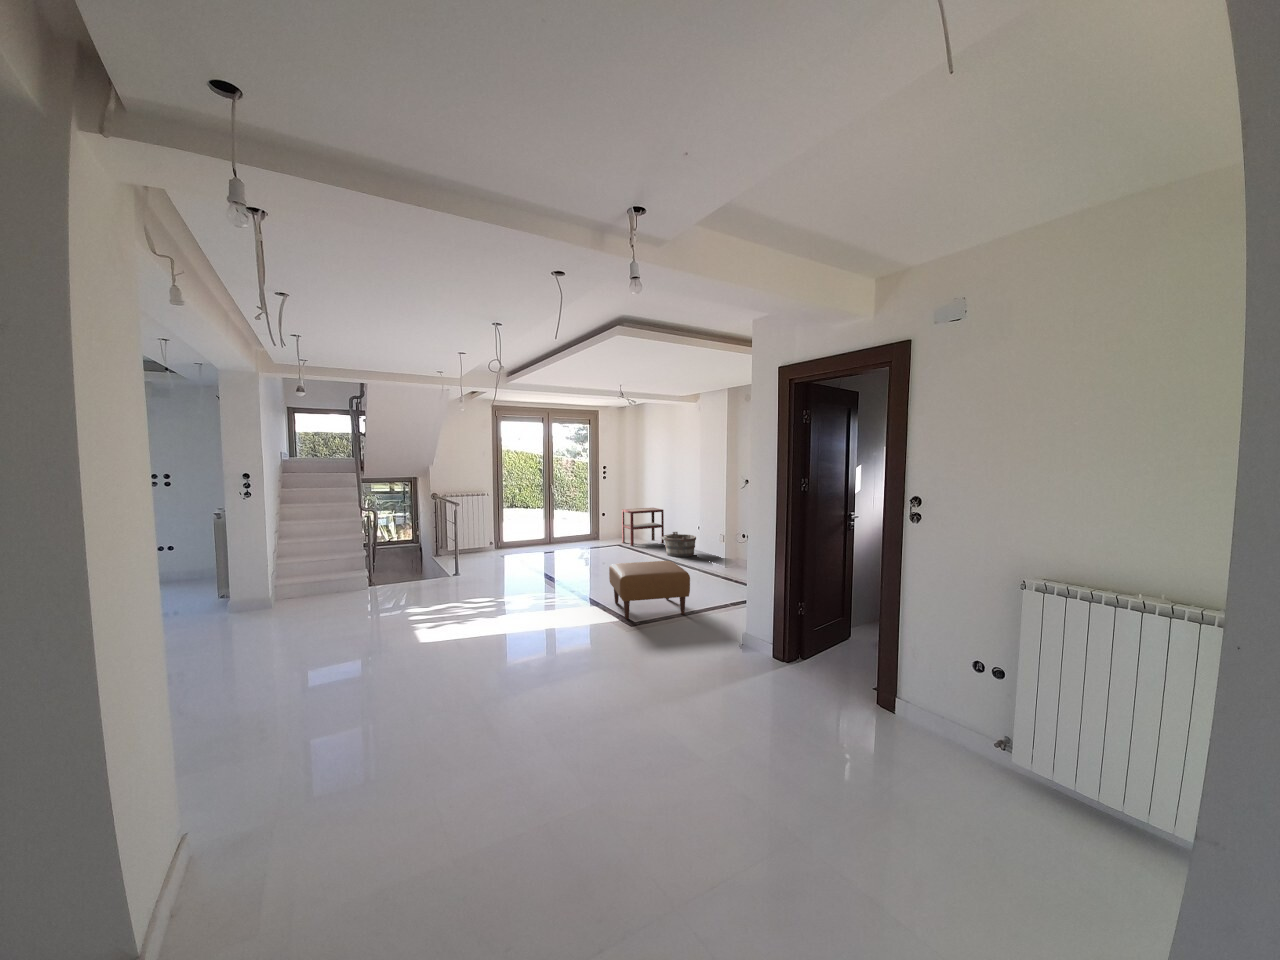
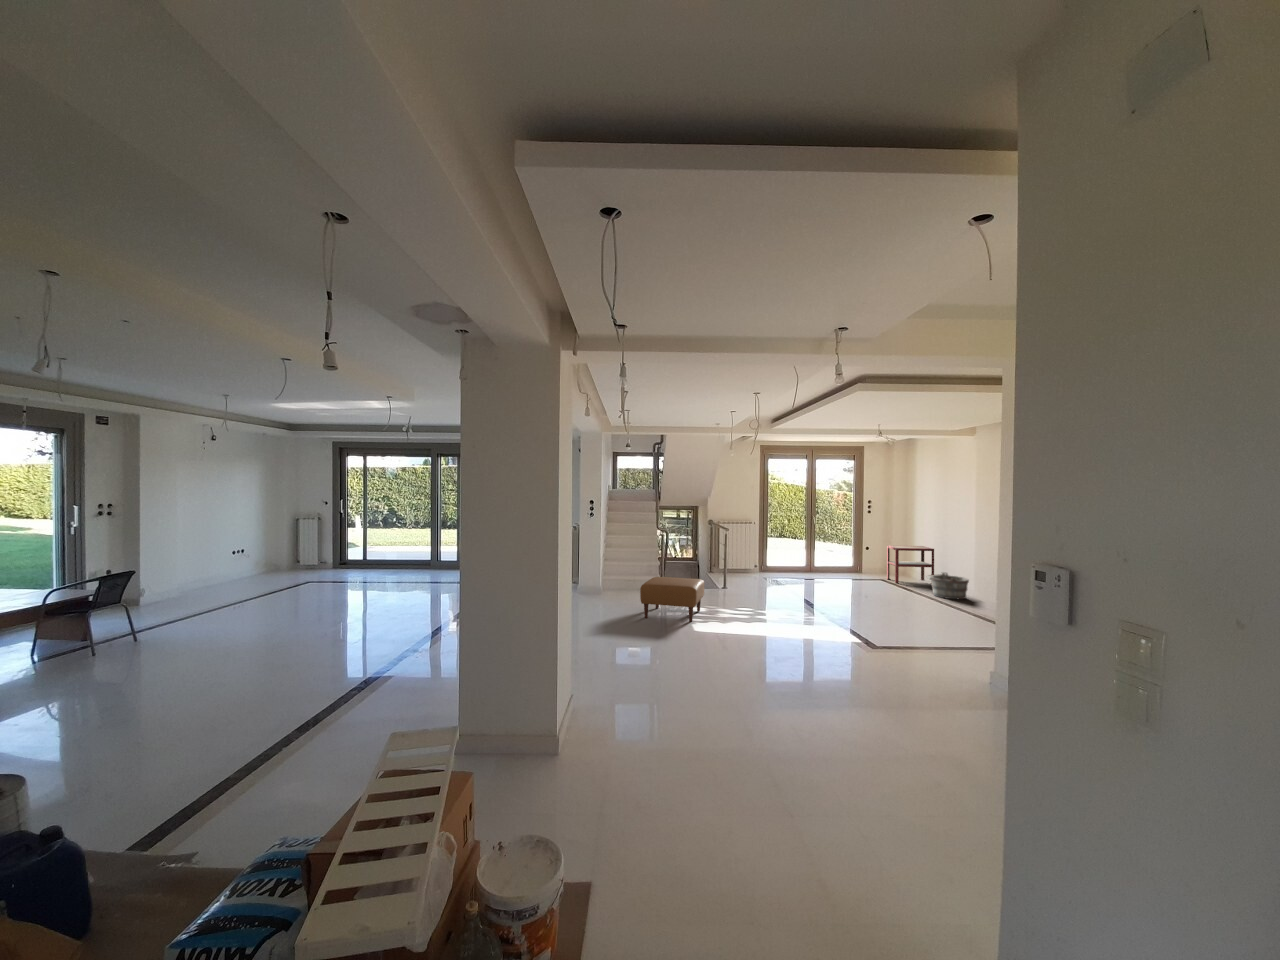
ottoman: present [609,561,690,619] -> present [640,577,704,622]

